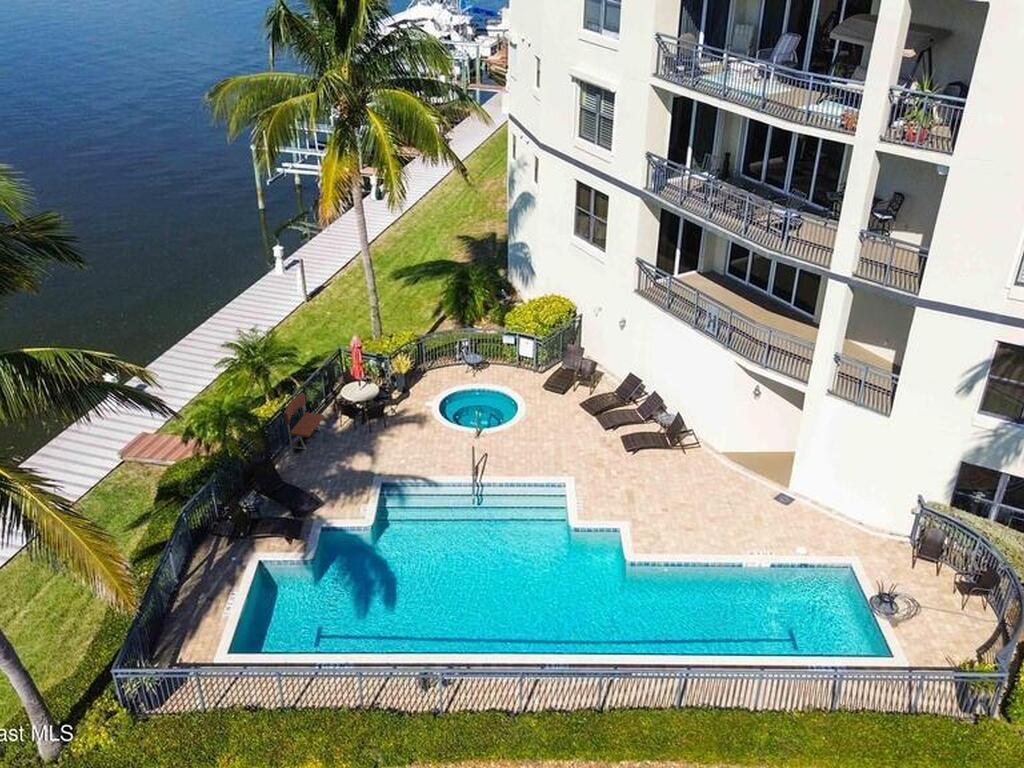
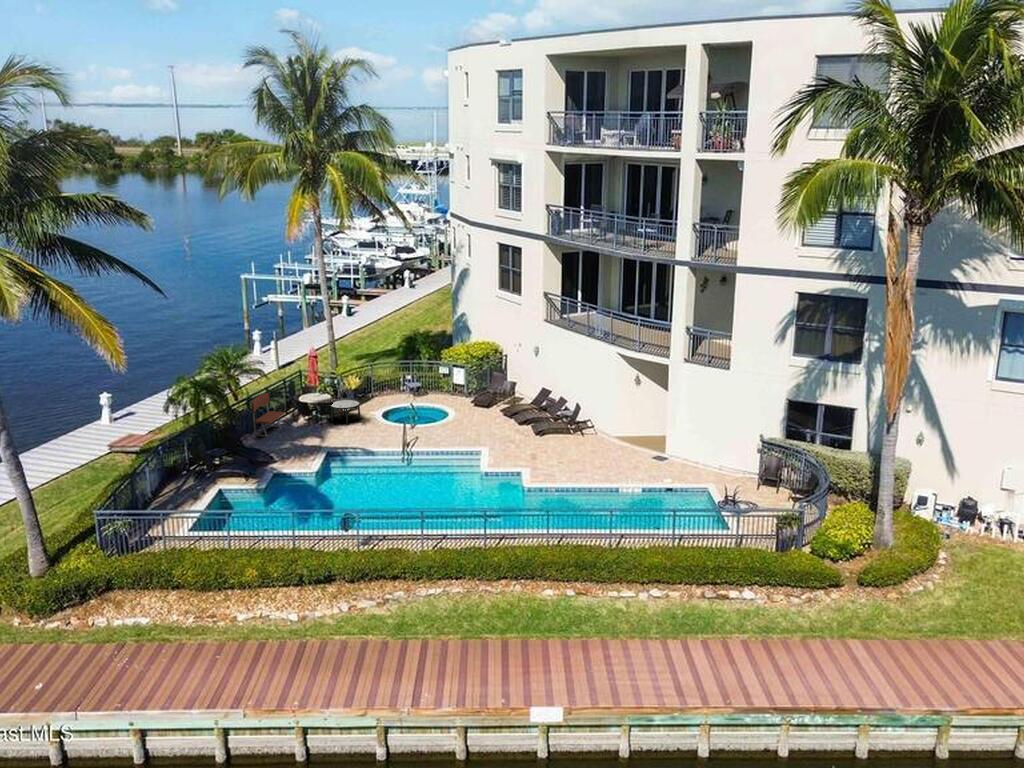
round table: none [376,389,414,427] -> present [330,398,361,425]

